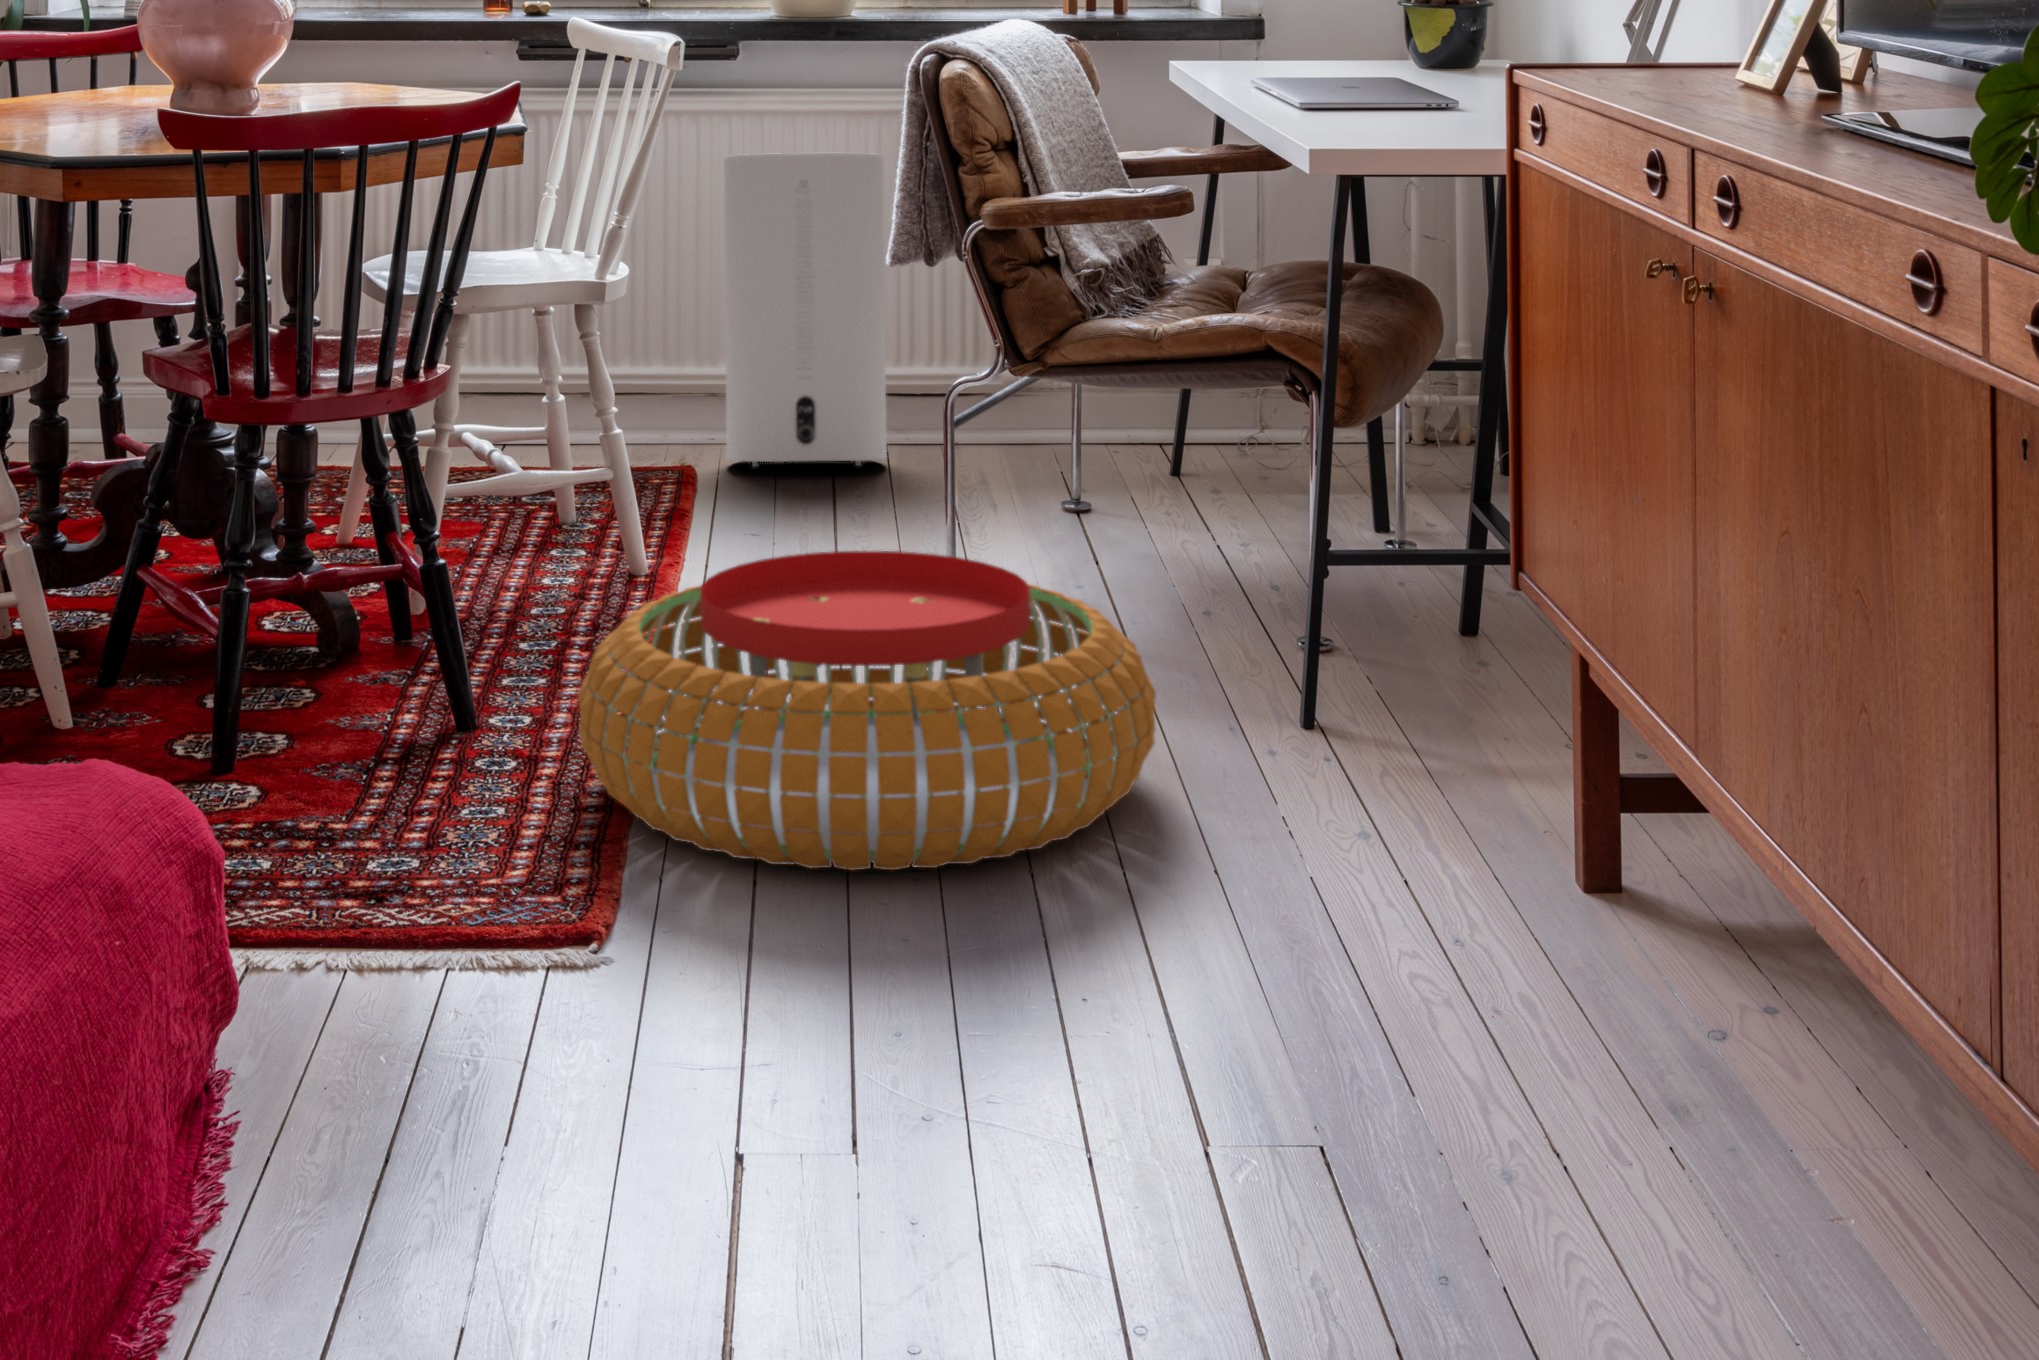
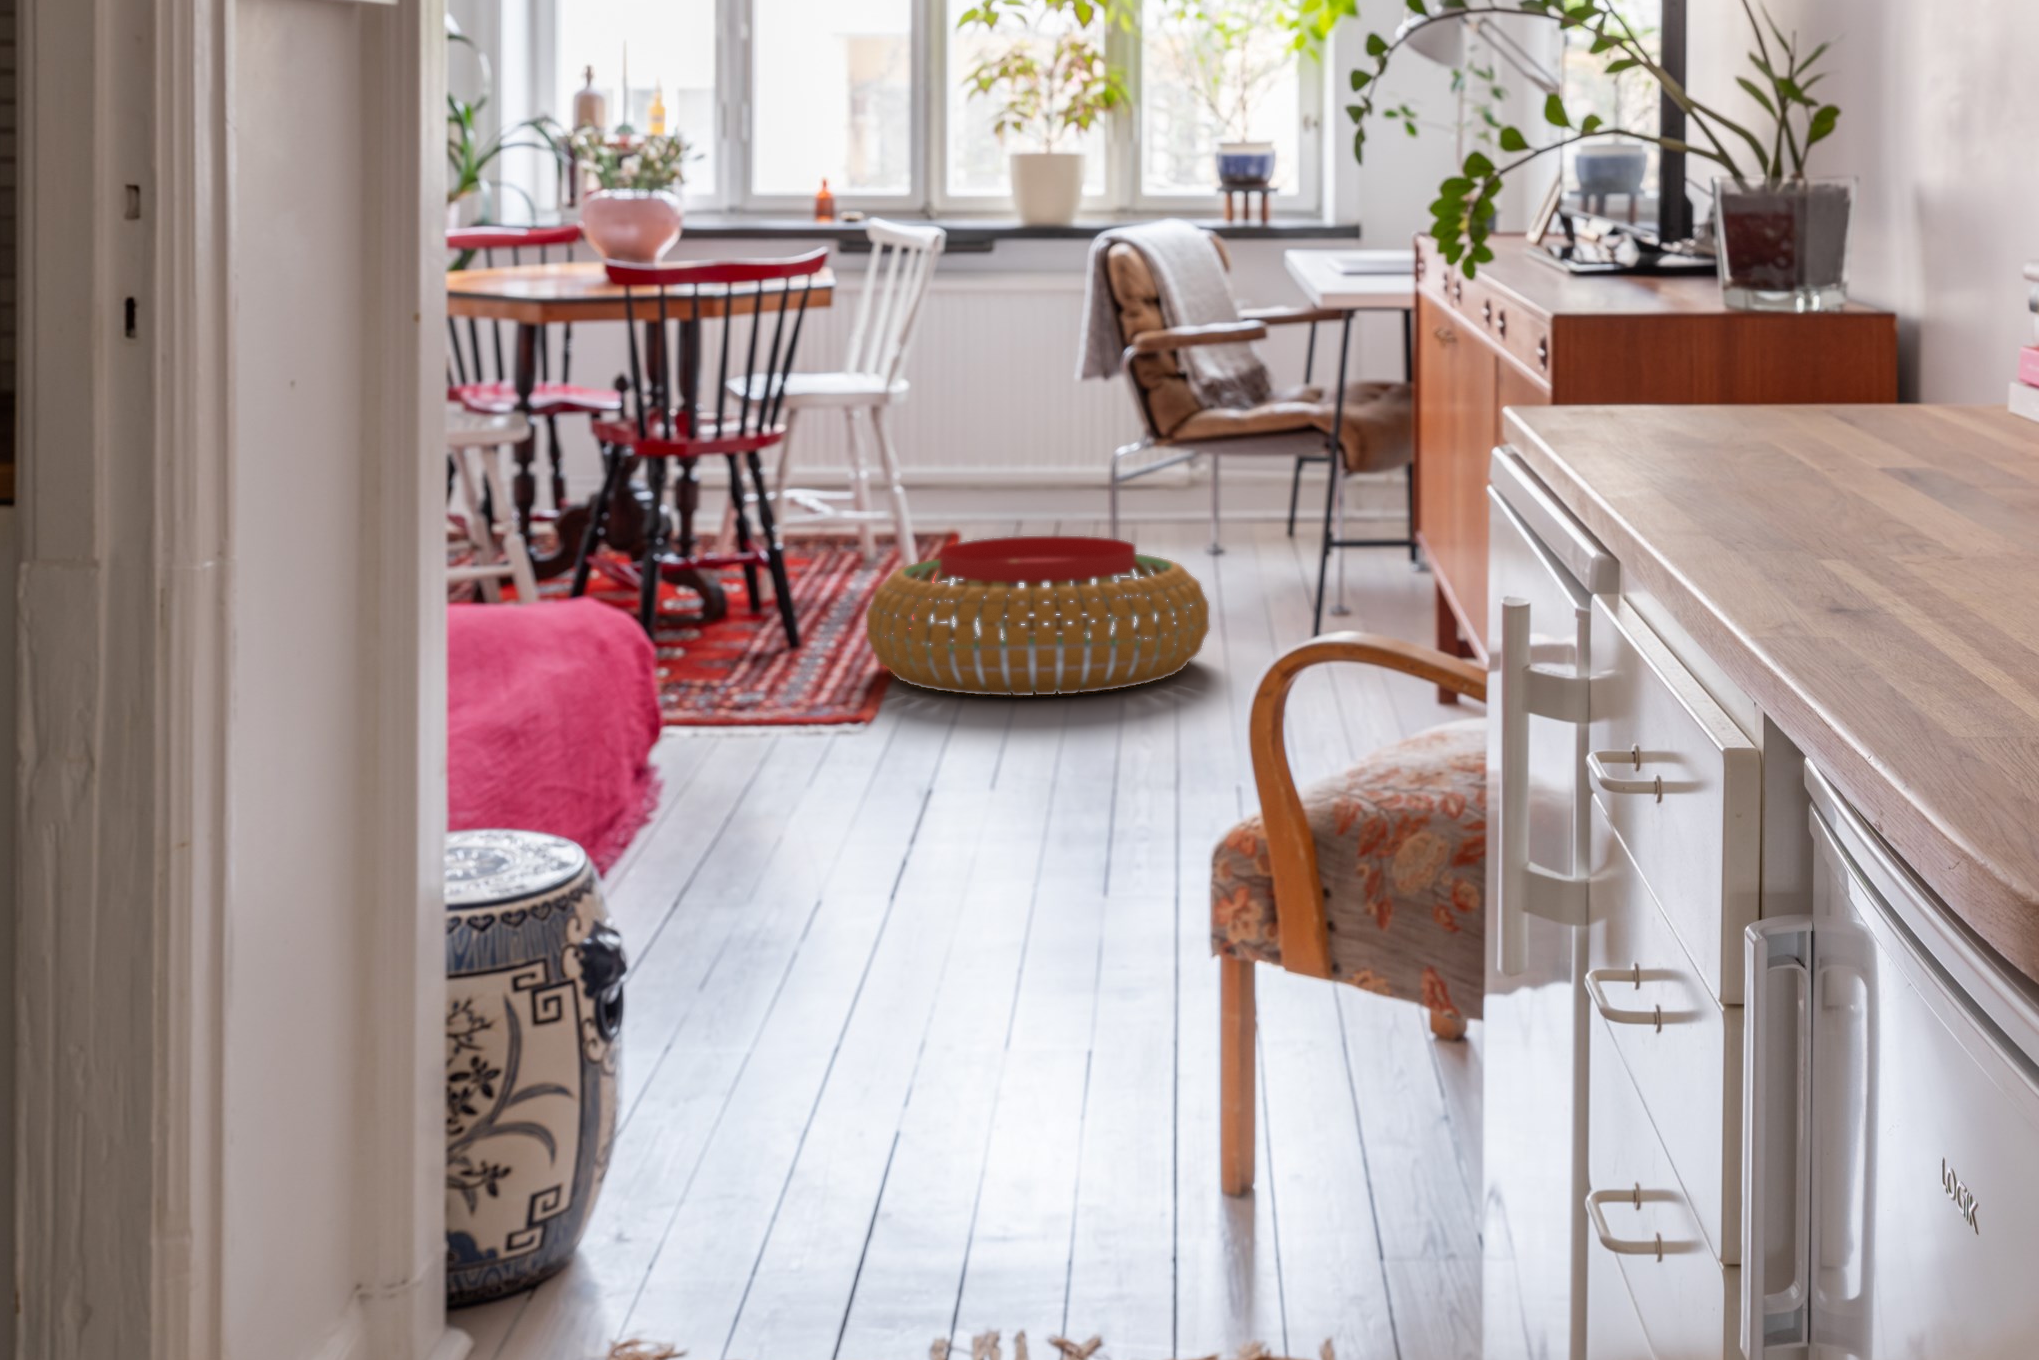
air purifier: present [724,153,887,467] -> none [984,317,1099,537]

